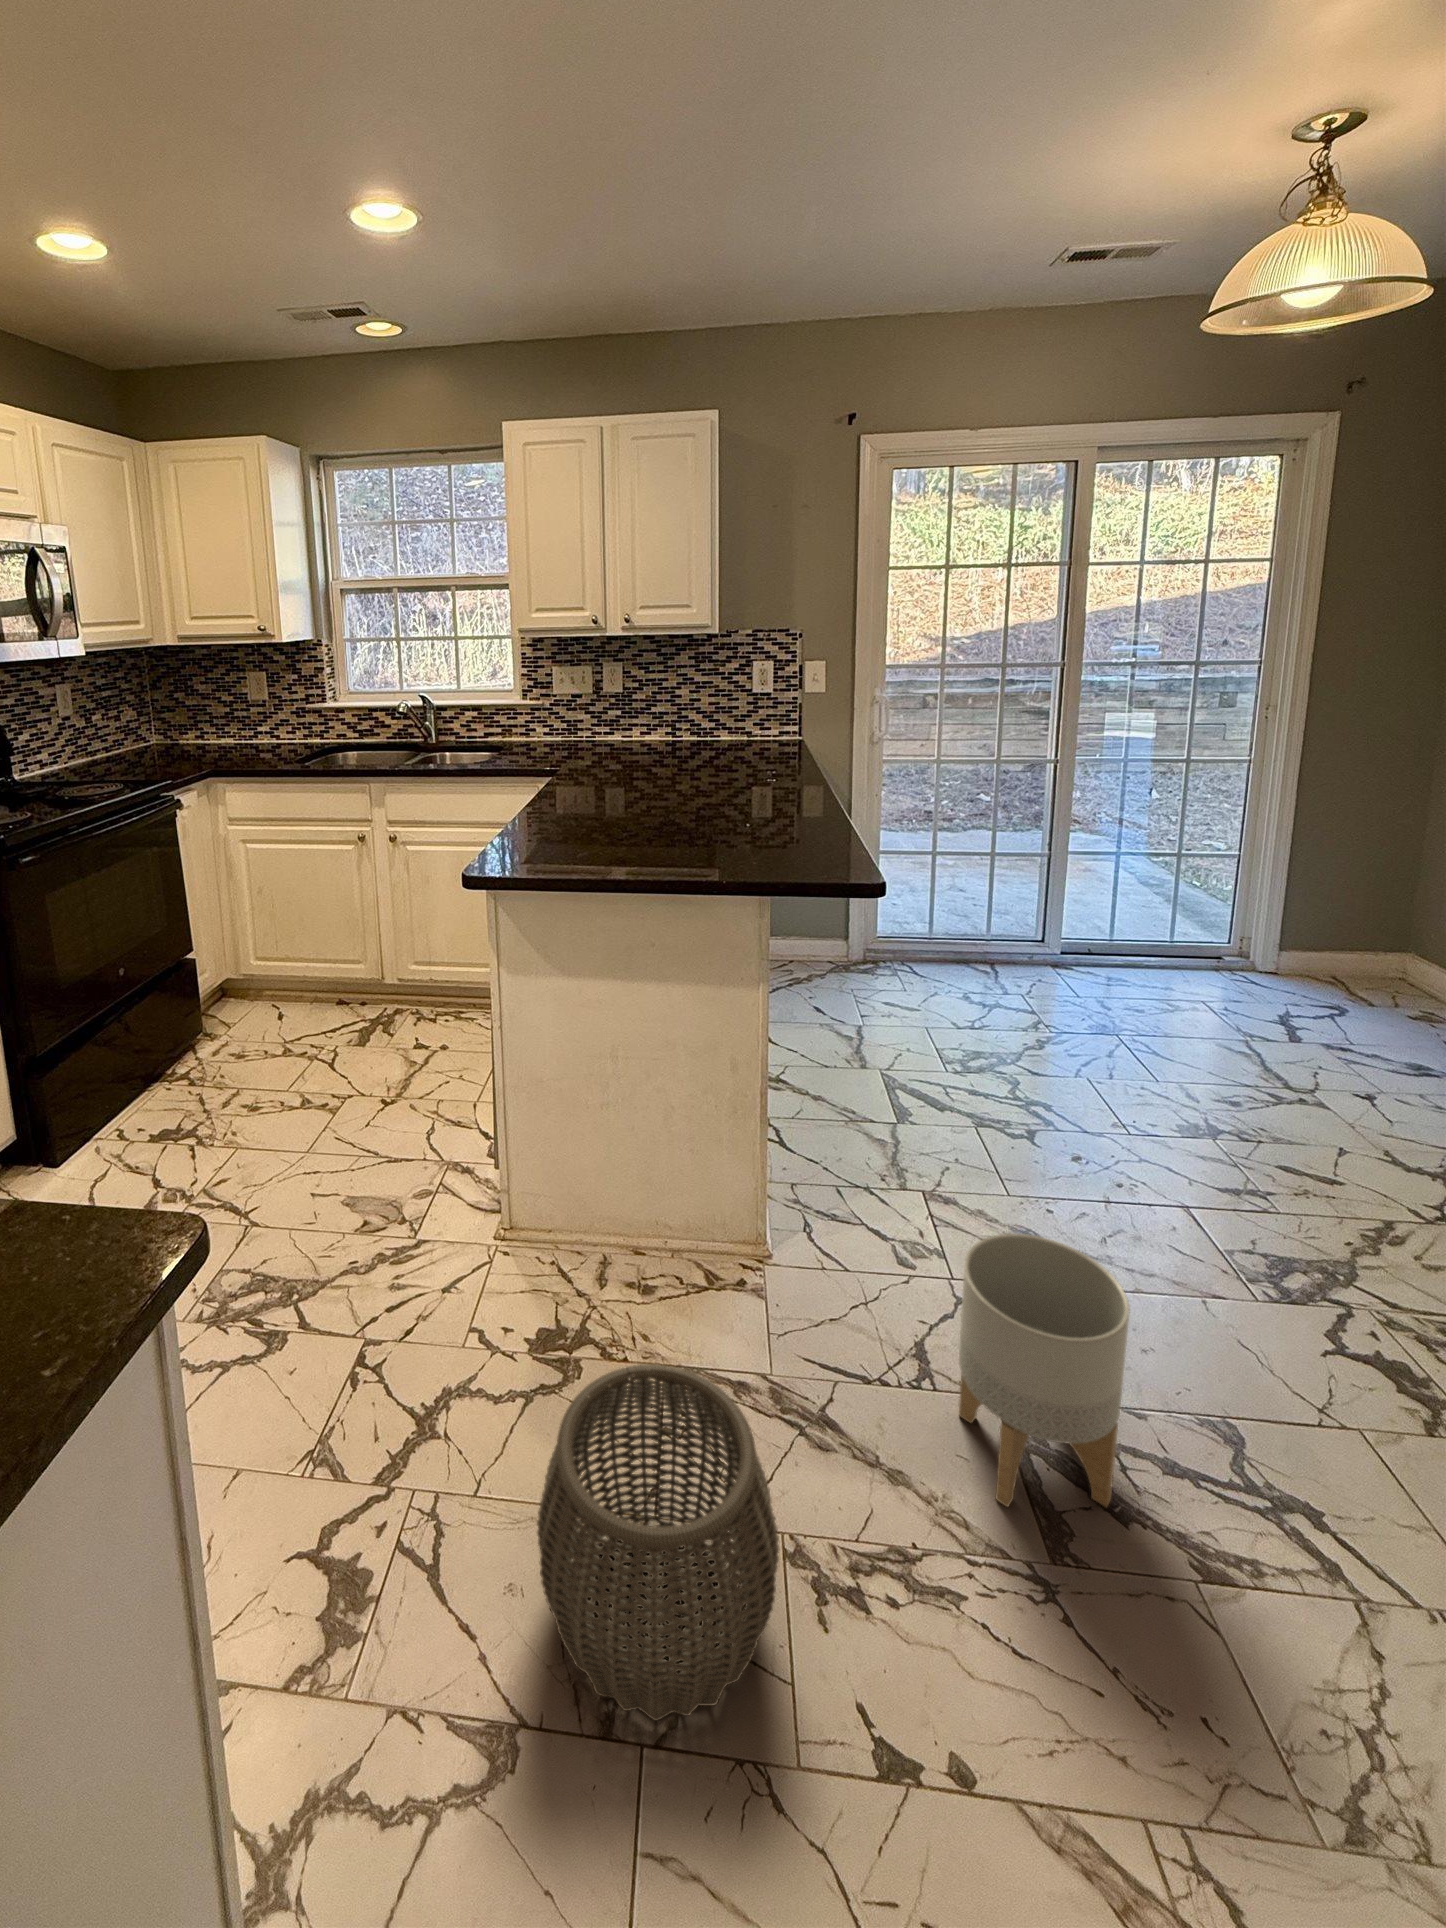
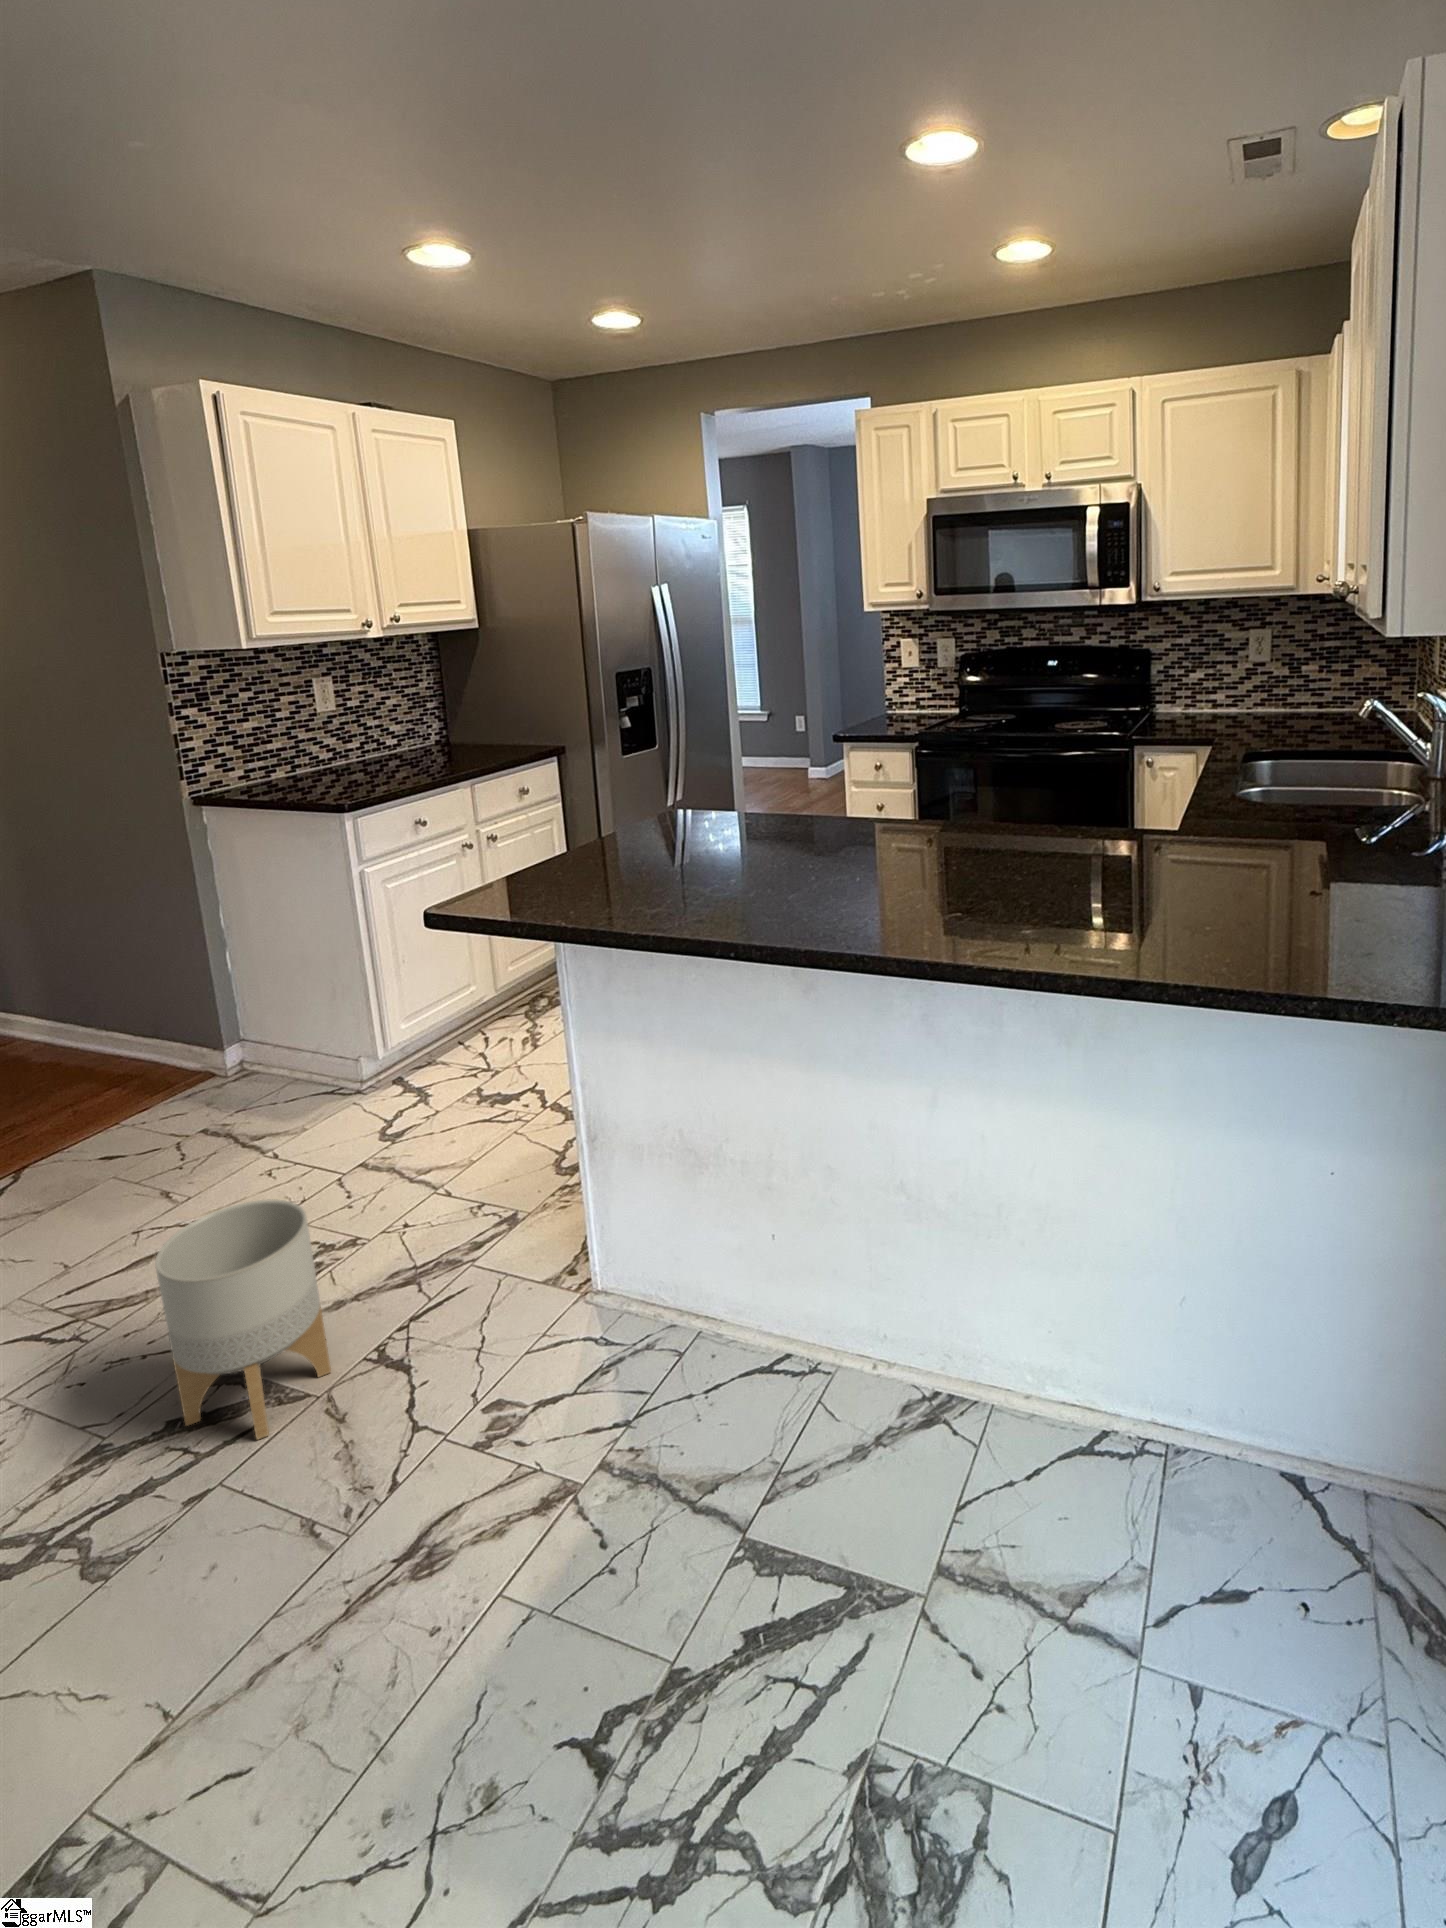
woven basket: present [537,1364,779,1721] -> none [293,1058,445,1219]

